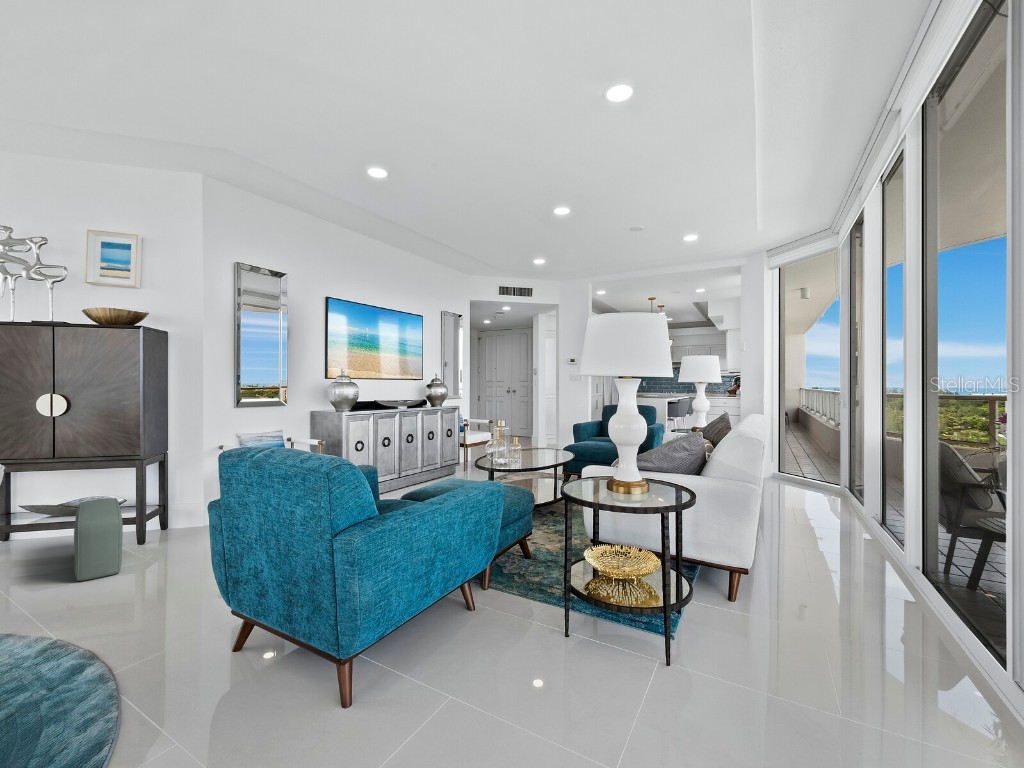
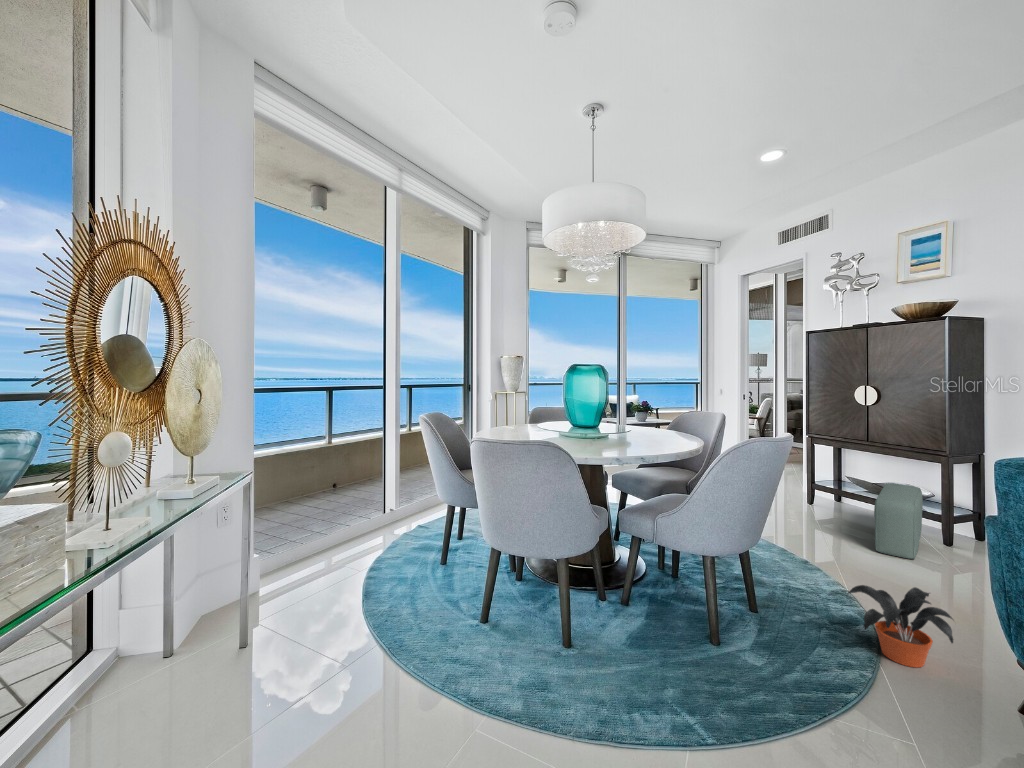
potted plant: none [74,593,188,683] -> present [848,585,953,667]

